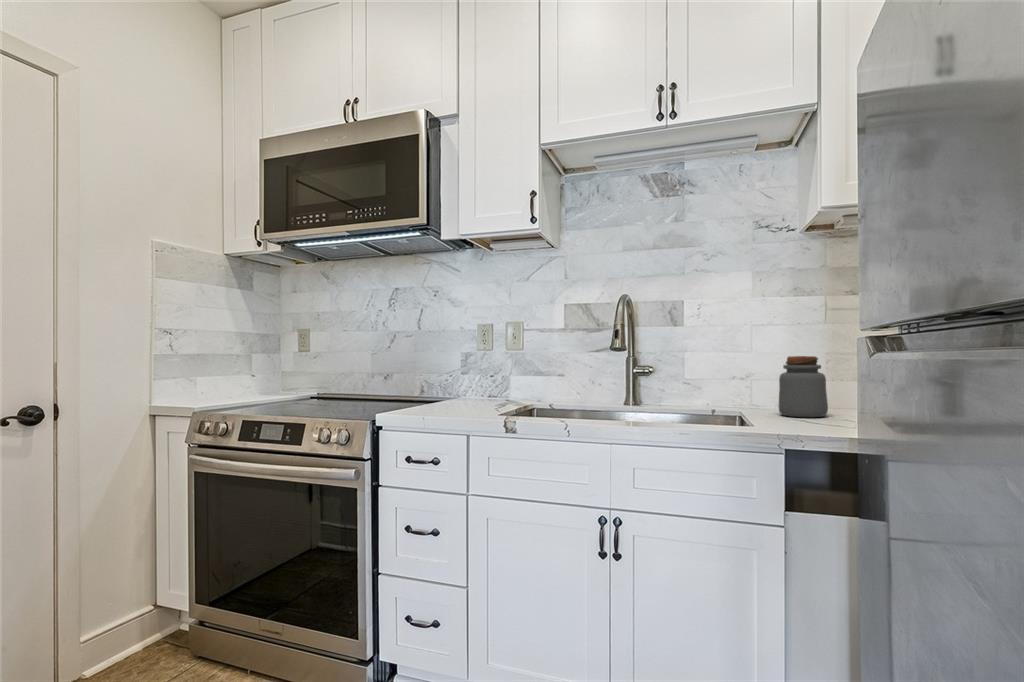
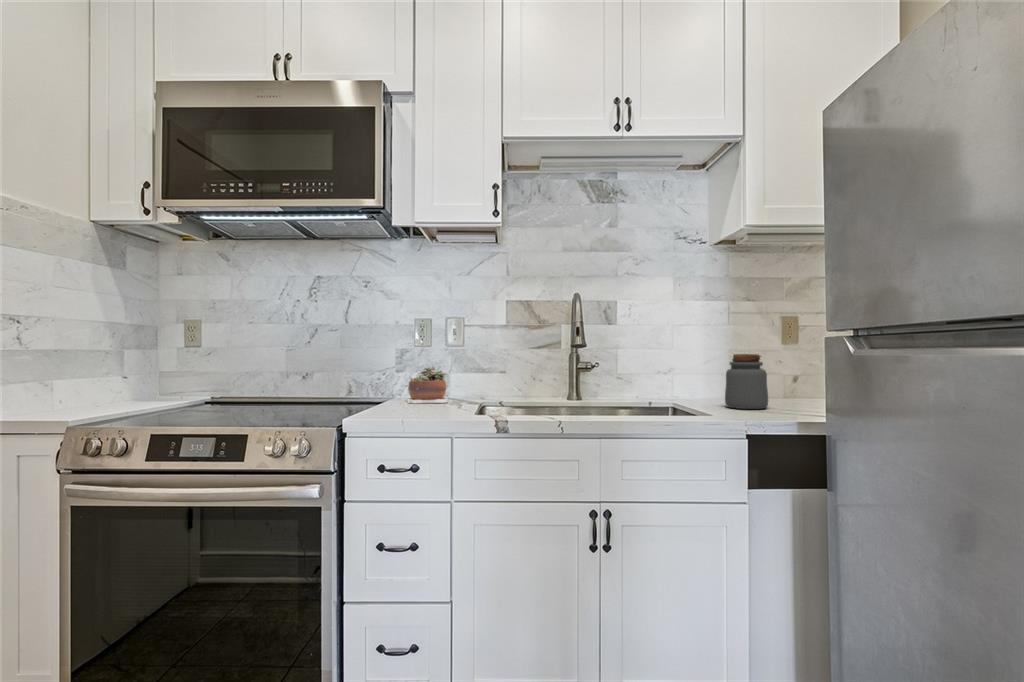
succulent plant: none [467,369,511,403] -> present [407,366,448,403]

